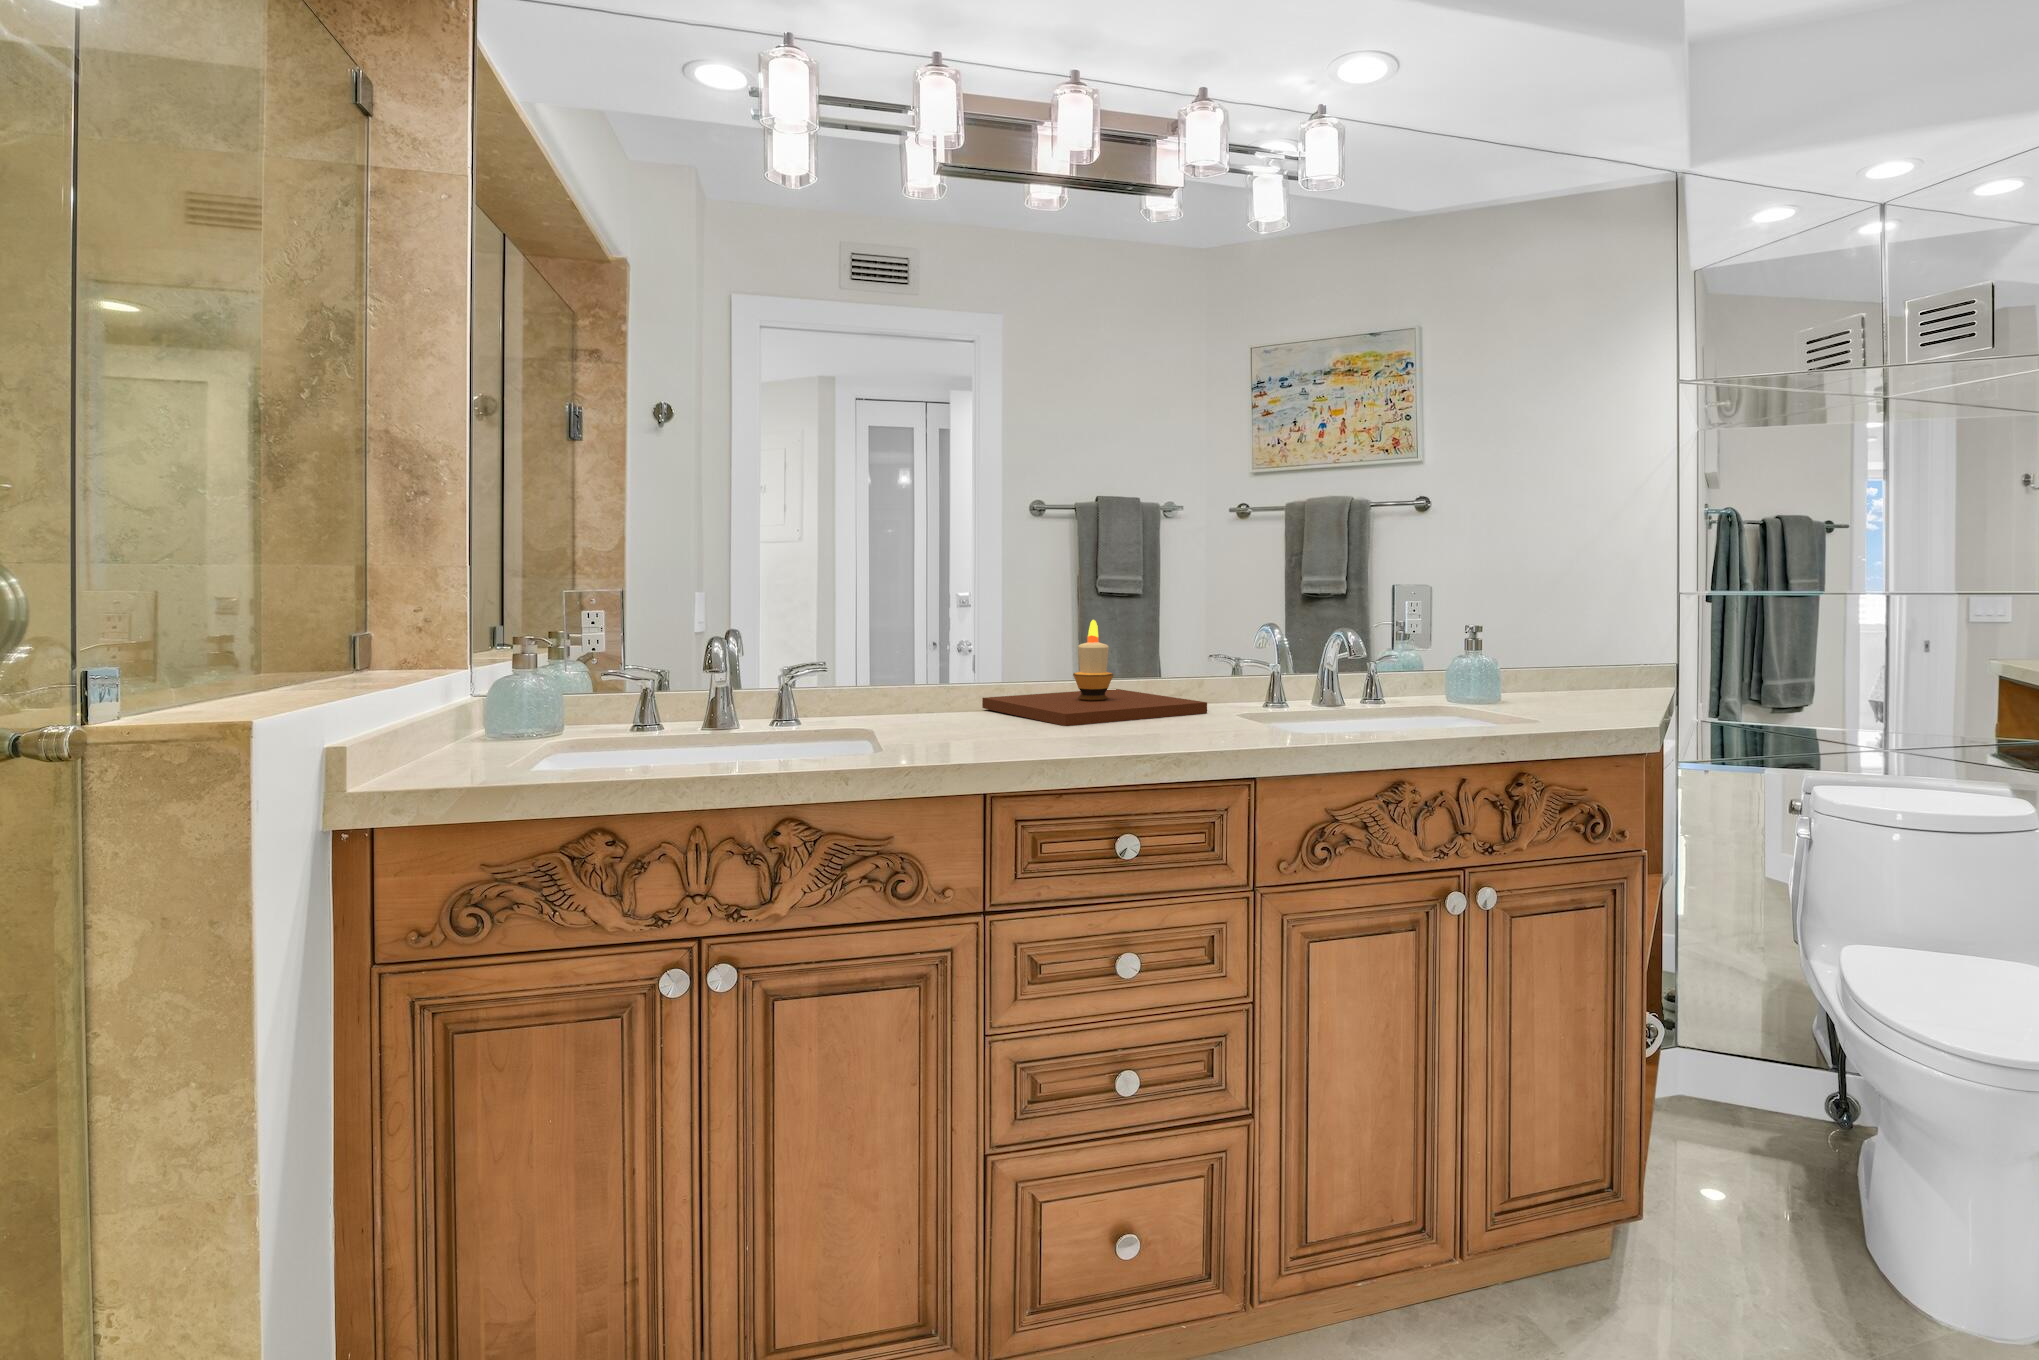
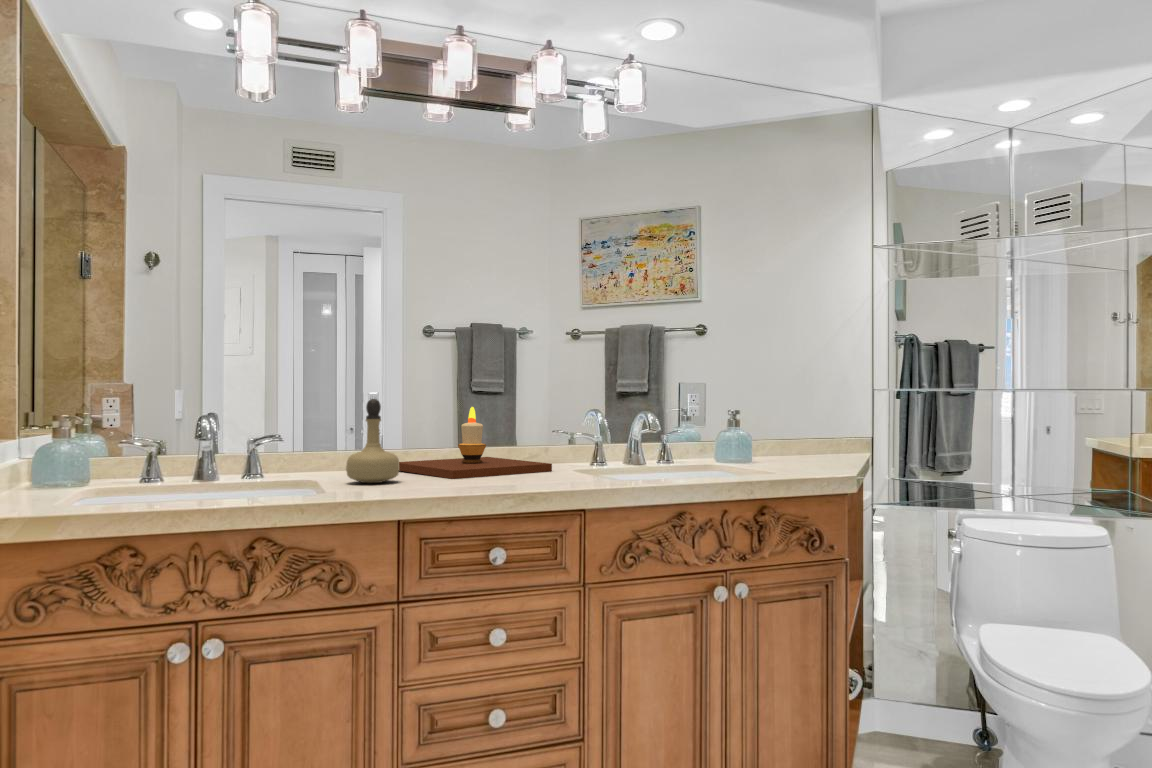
perfume bottle: none [914,612,989,733] -> present [346,399,399,483]

